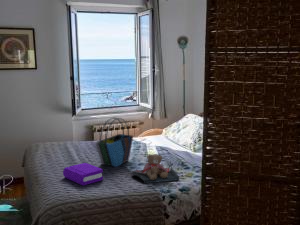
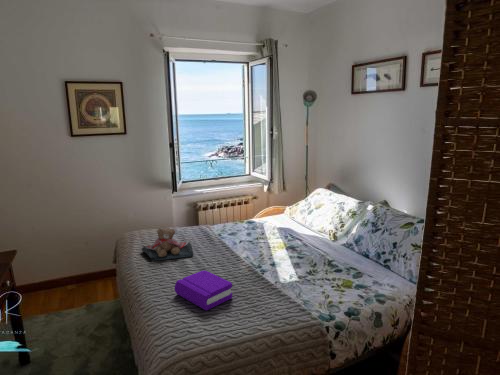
tote bag: present [96,118,133,167] -> none [215,203,262,271]
teddy bear: present [132,154,179,184] -> present [142,228,193,262]

